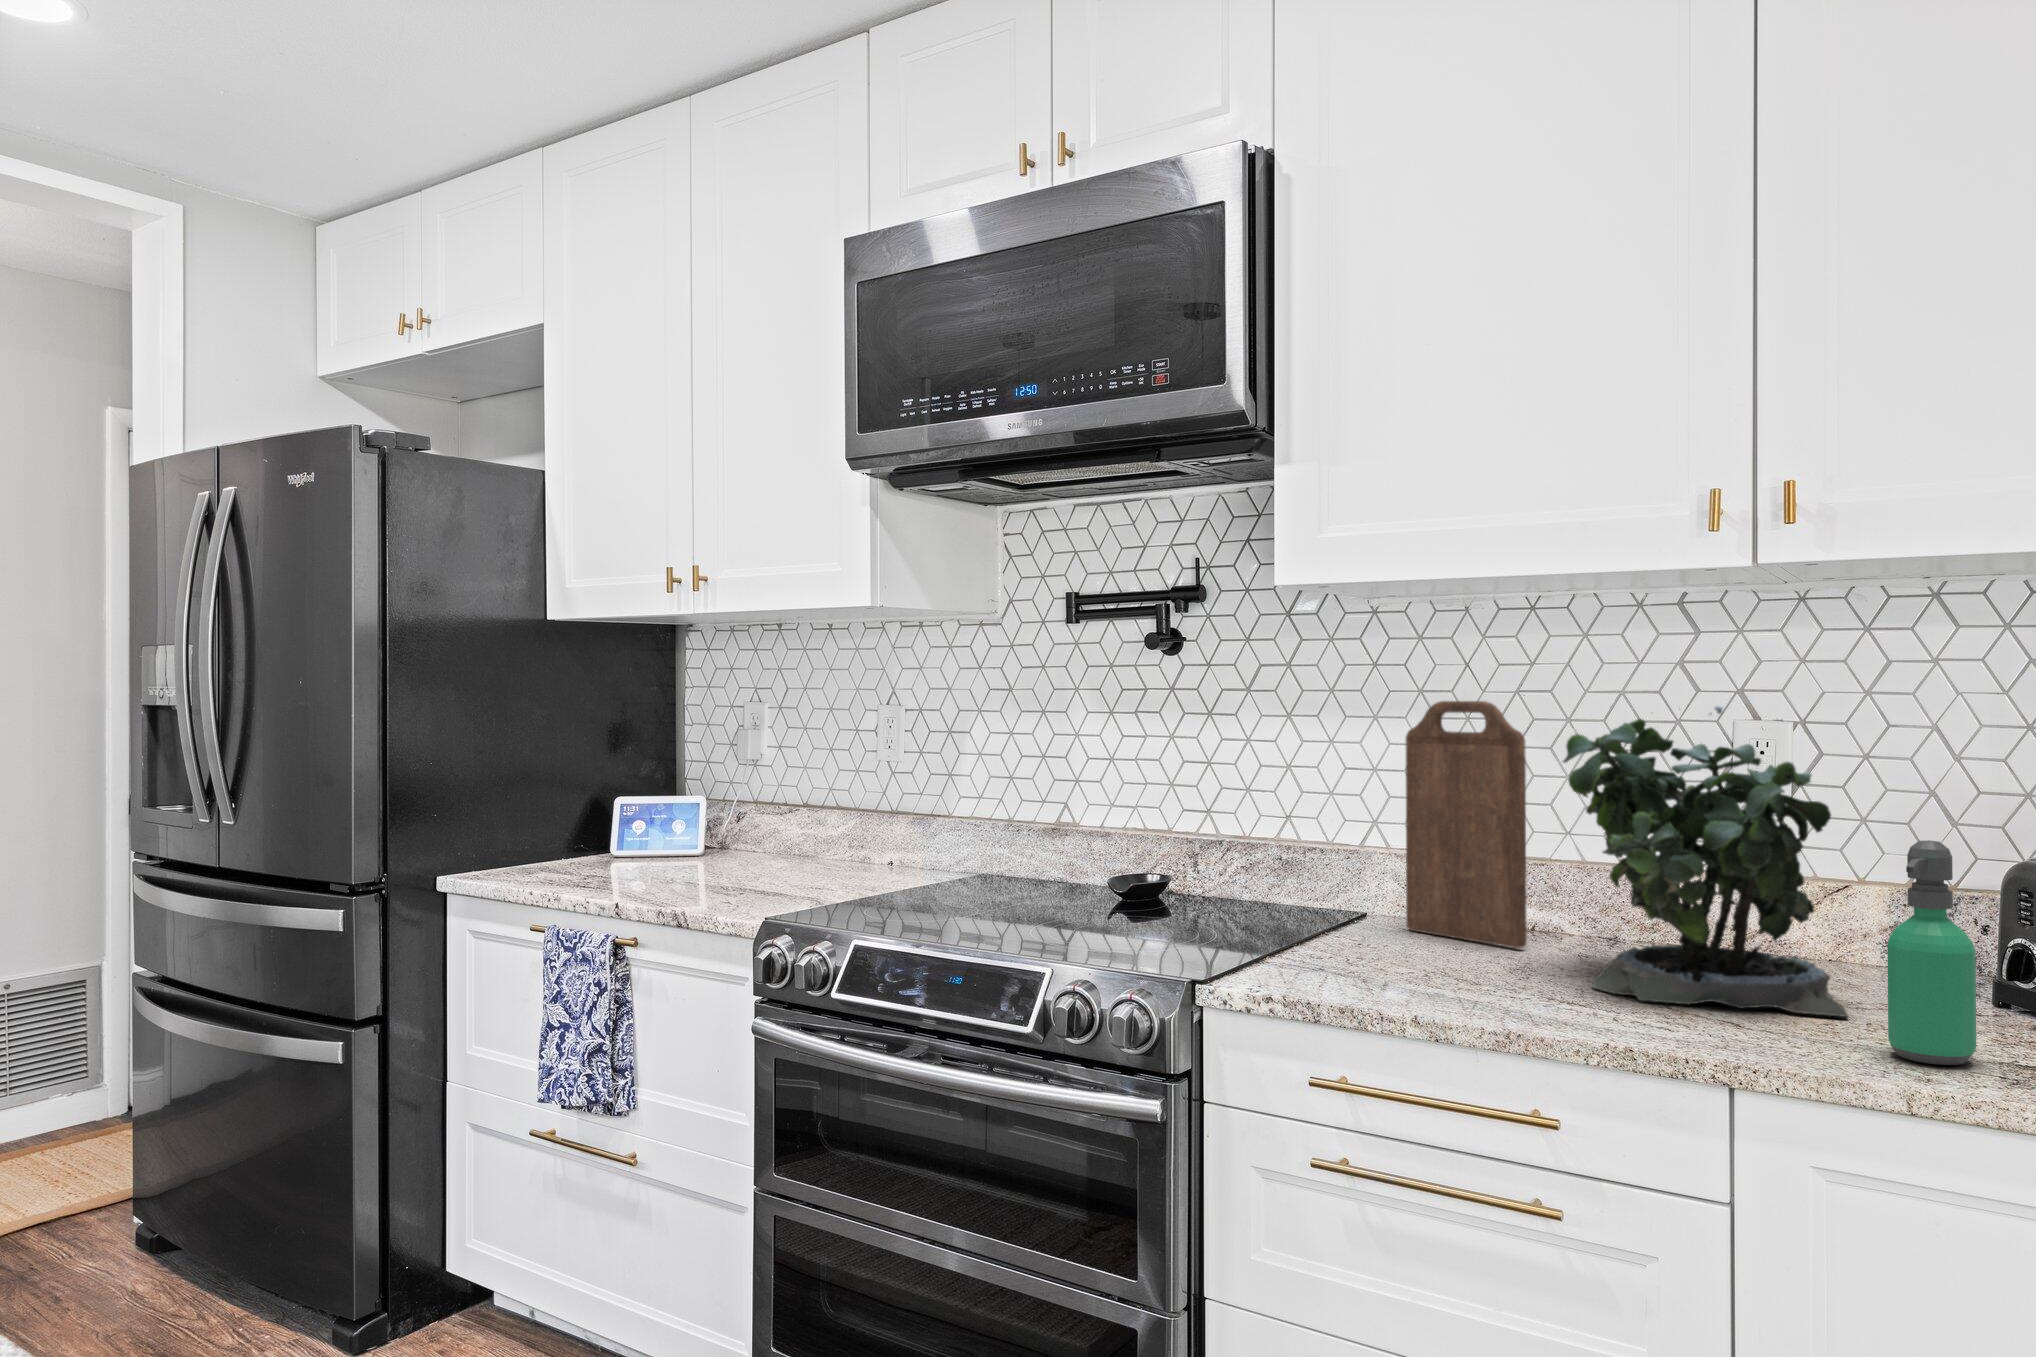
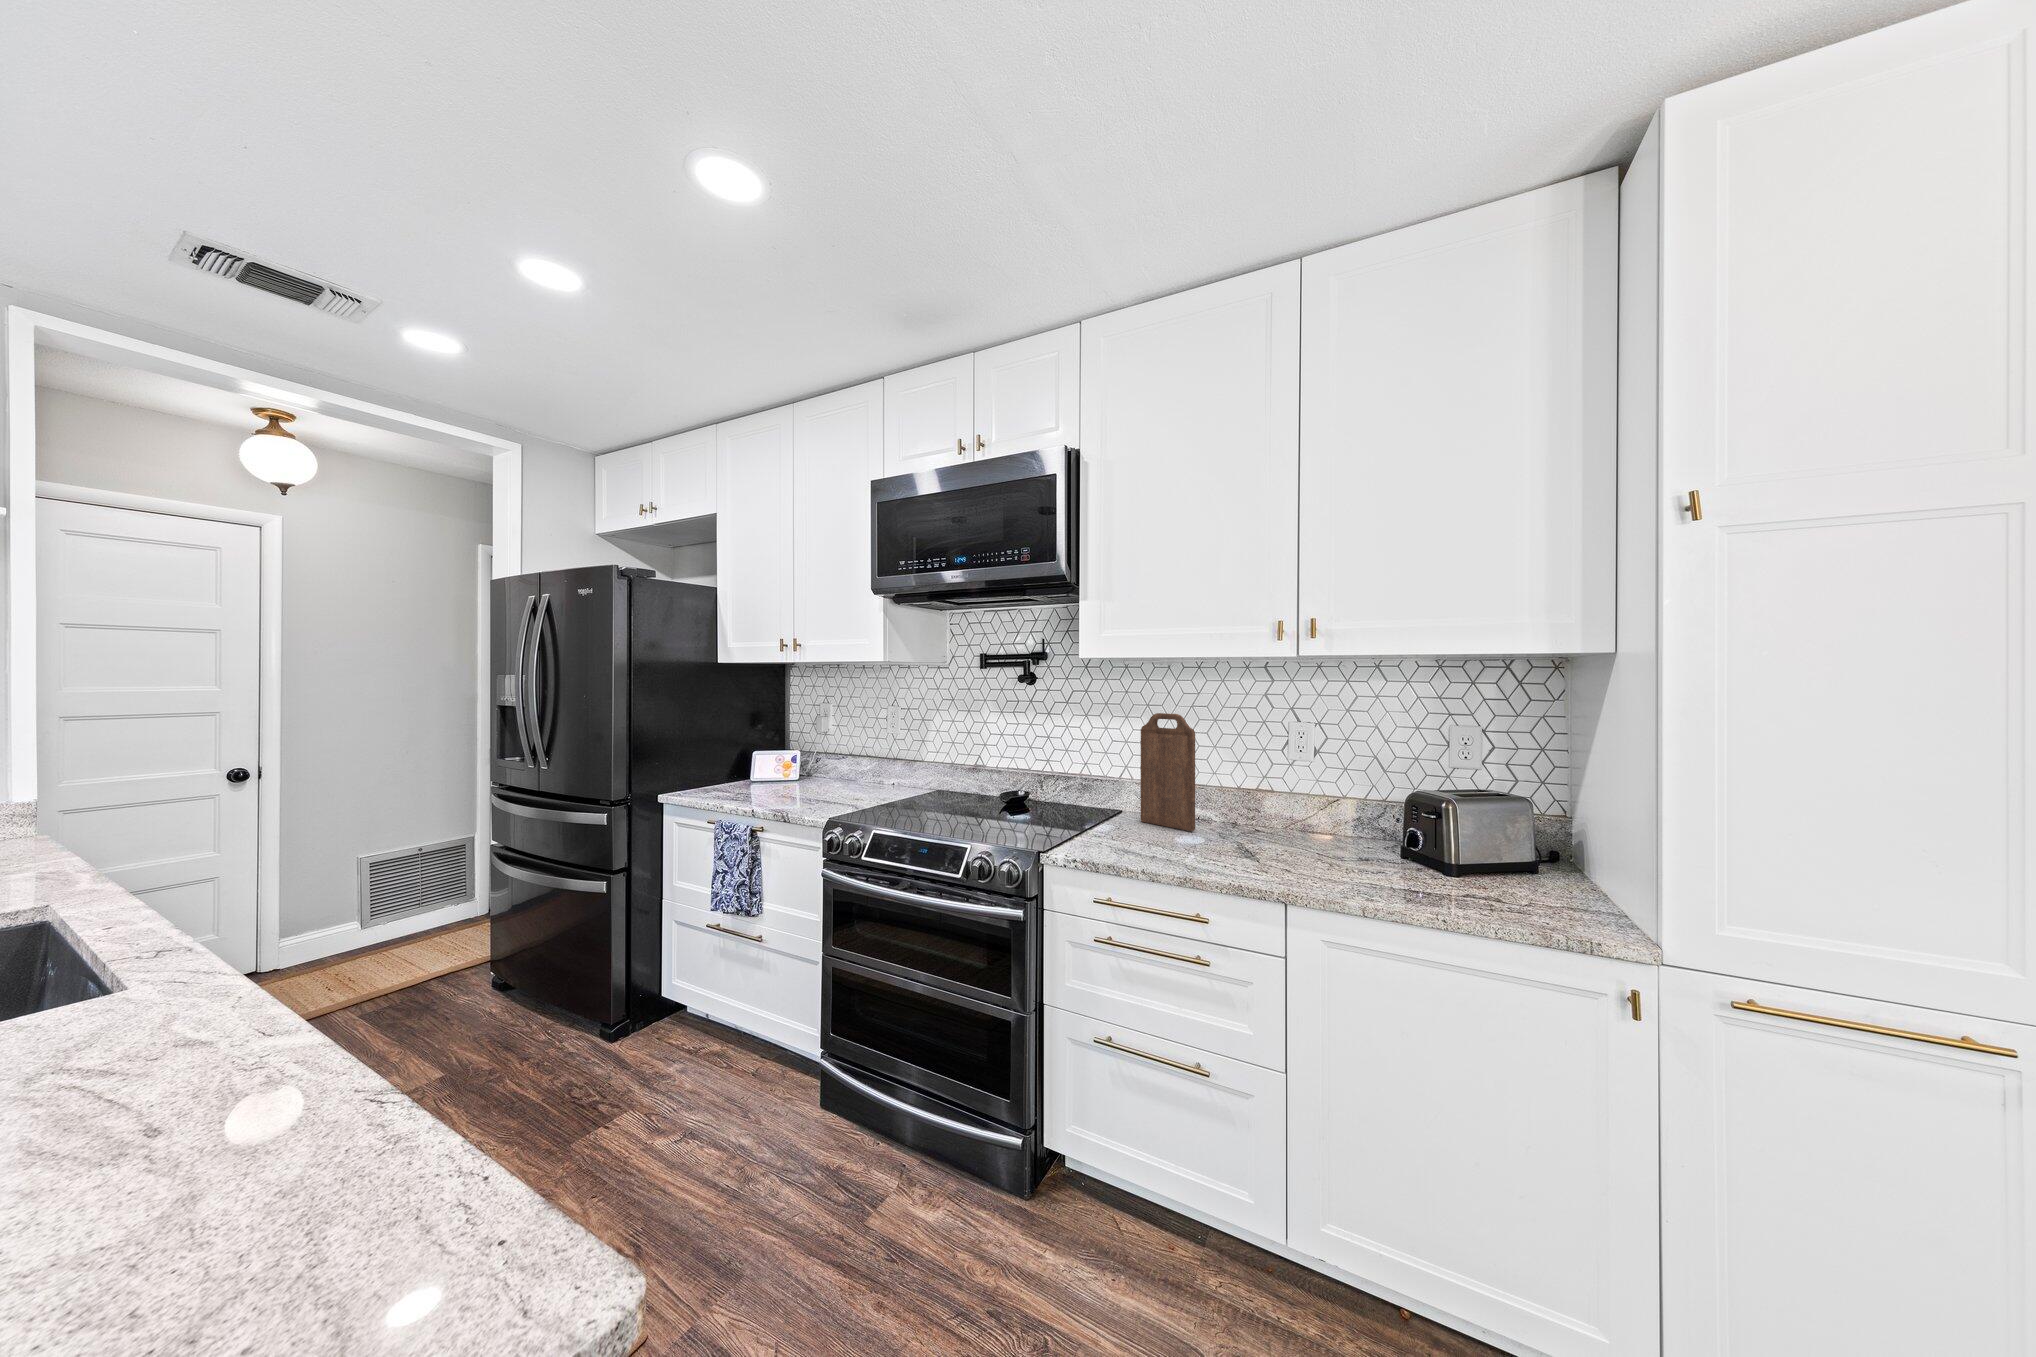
potted plant: present [1563,706,1848,1017] -> none [1210,721,1334,866]
soap dispenser: present [1887,840,1976,1065] -> none [1348,788,1385,890]

